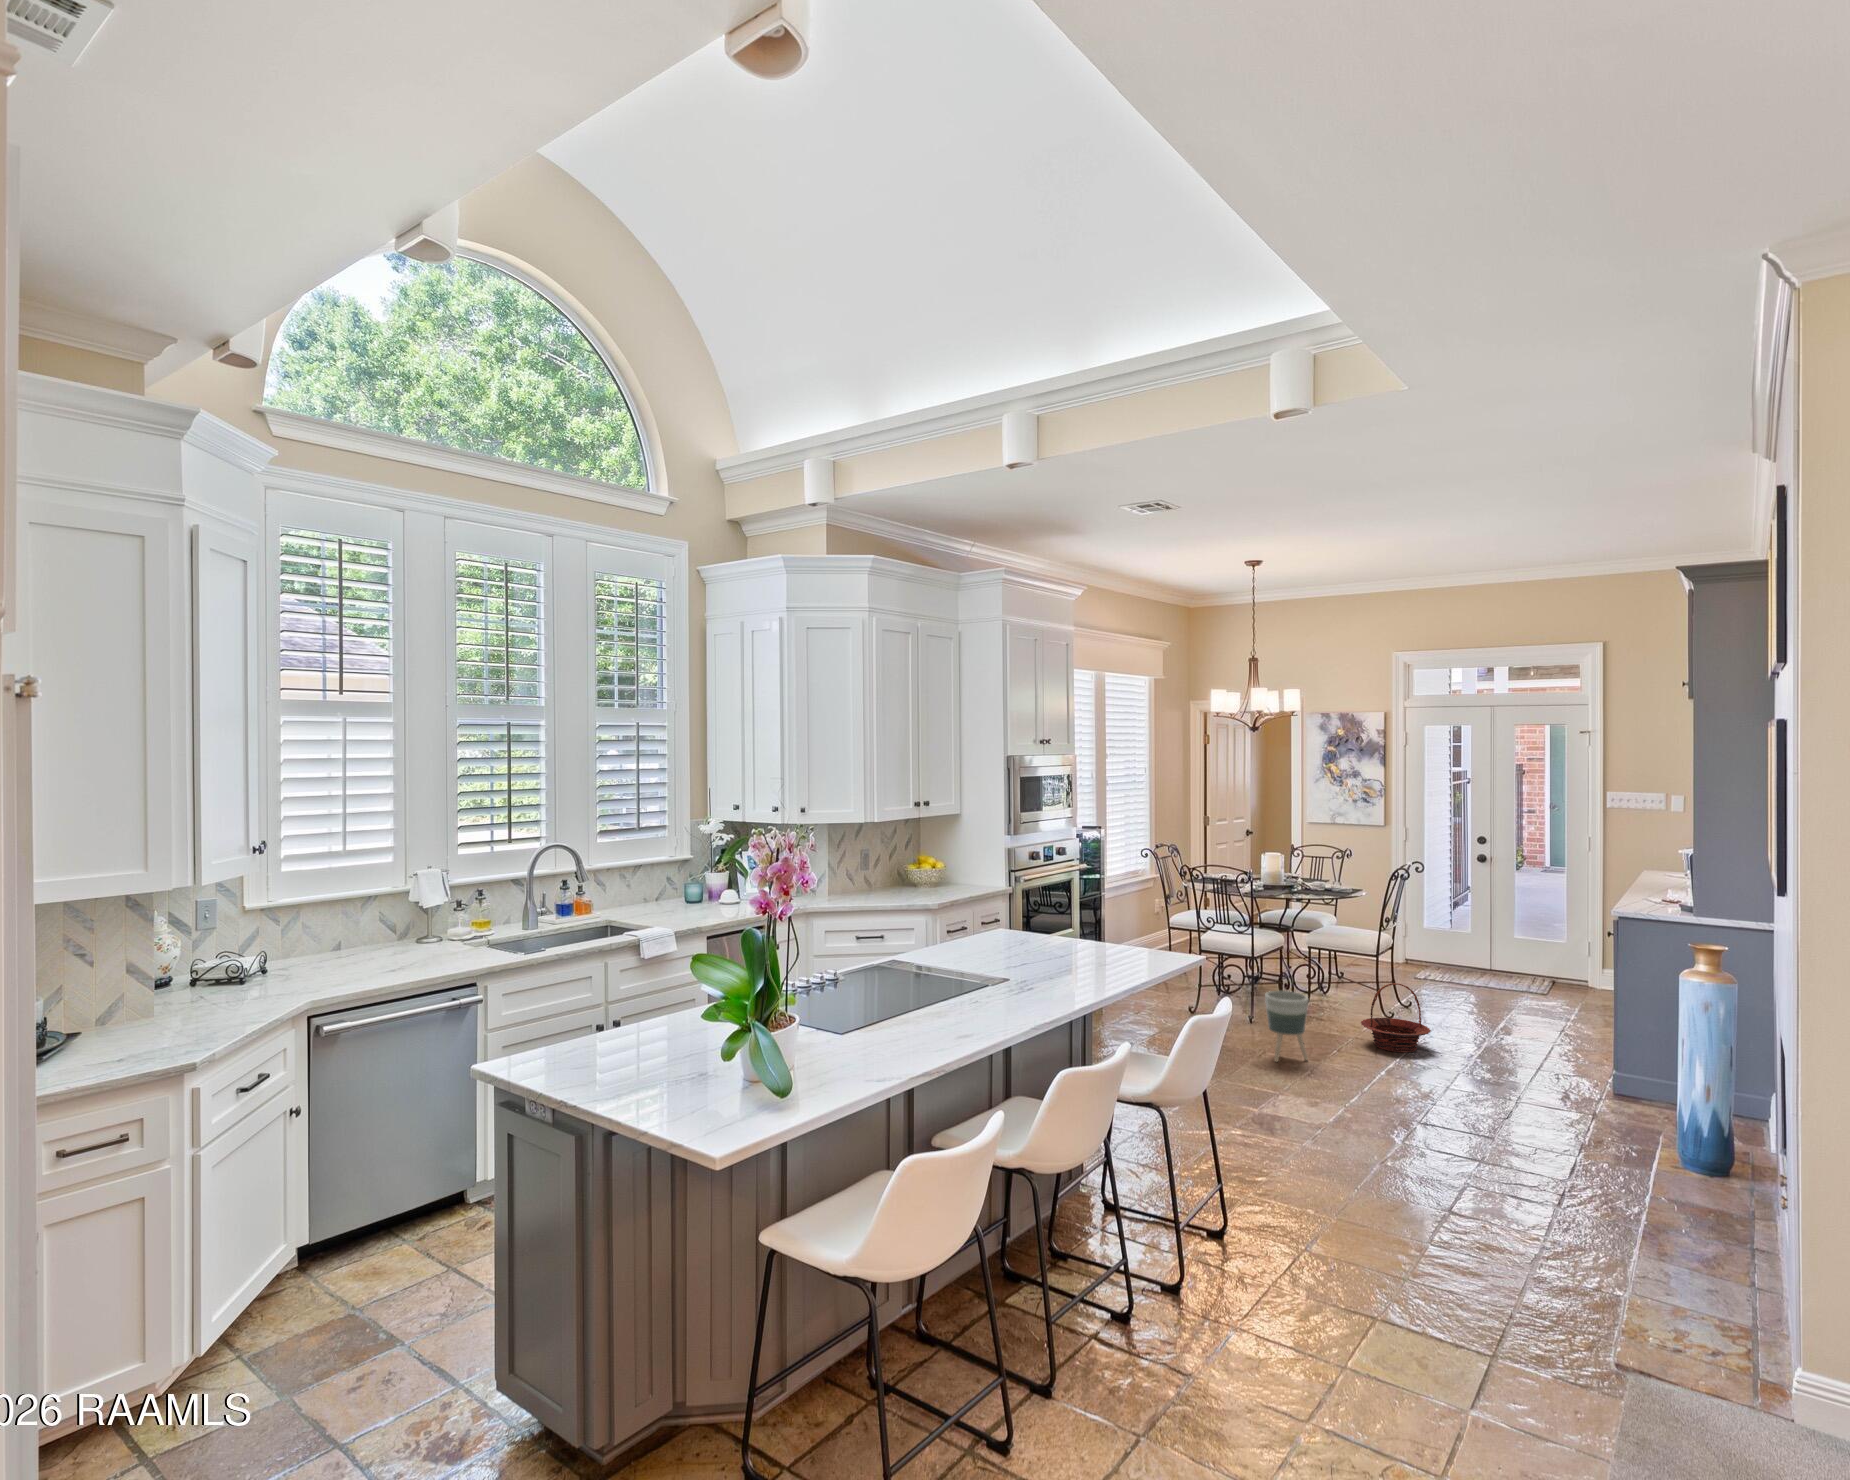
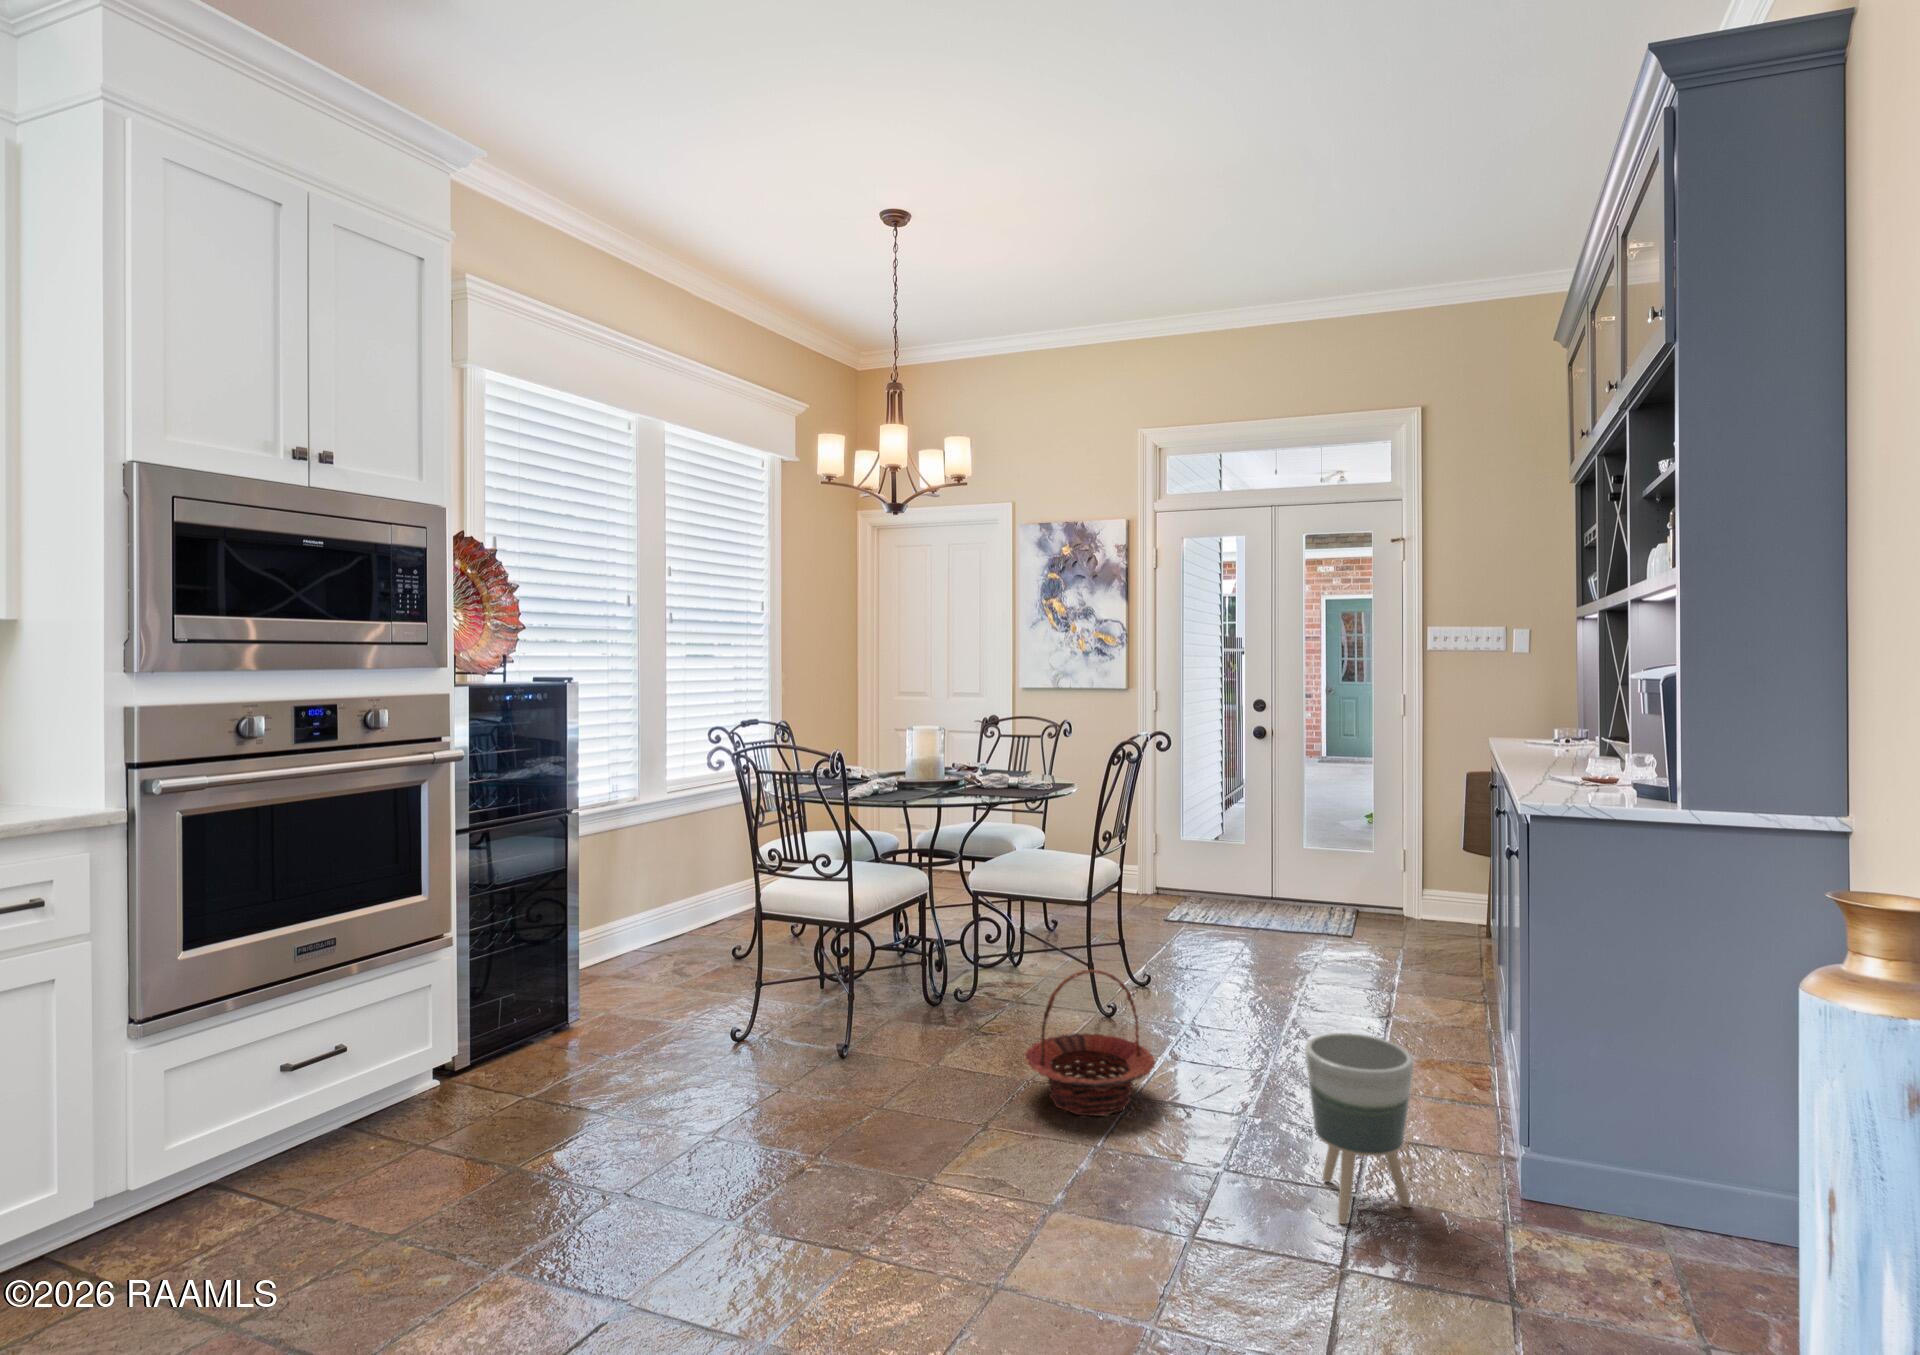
planter: present [1265,991,1308,1062] -> present [1305,1033,1413,1224]

